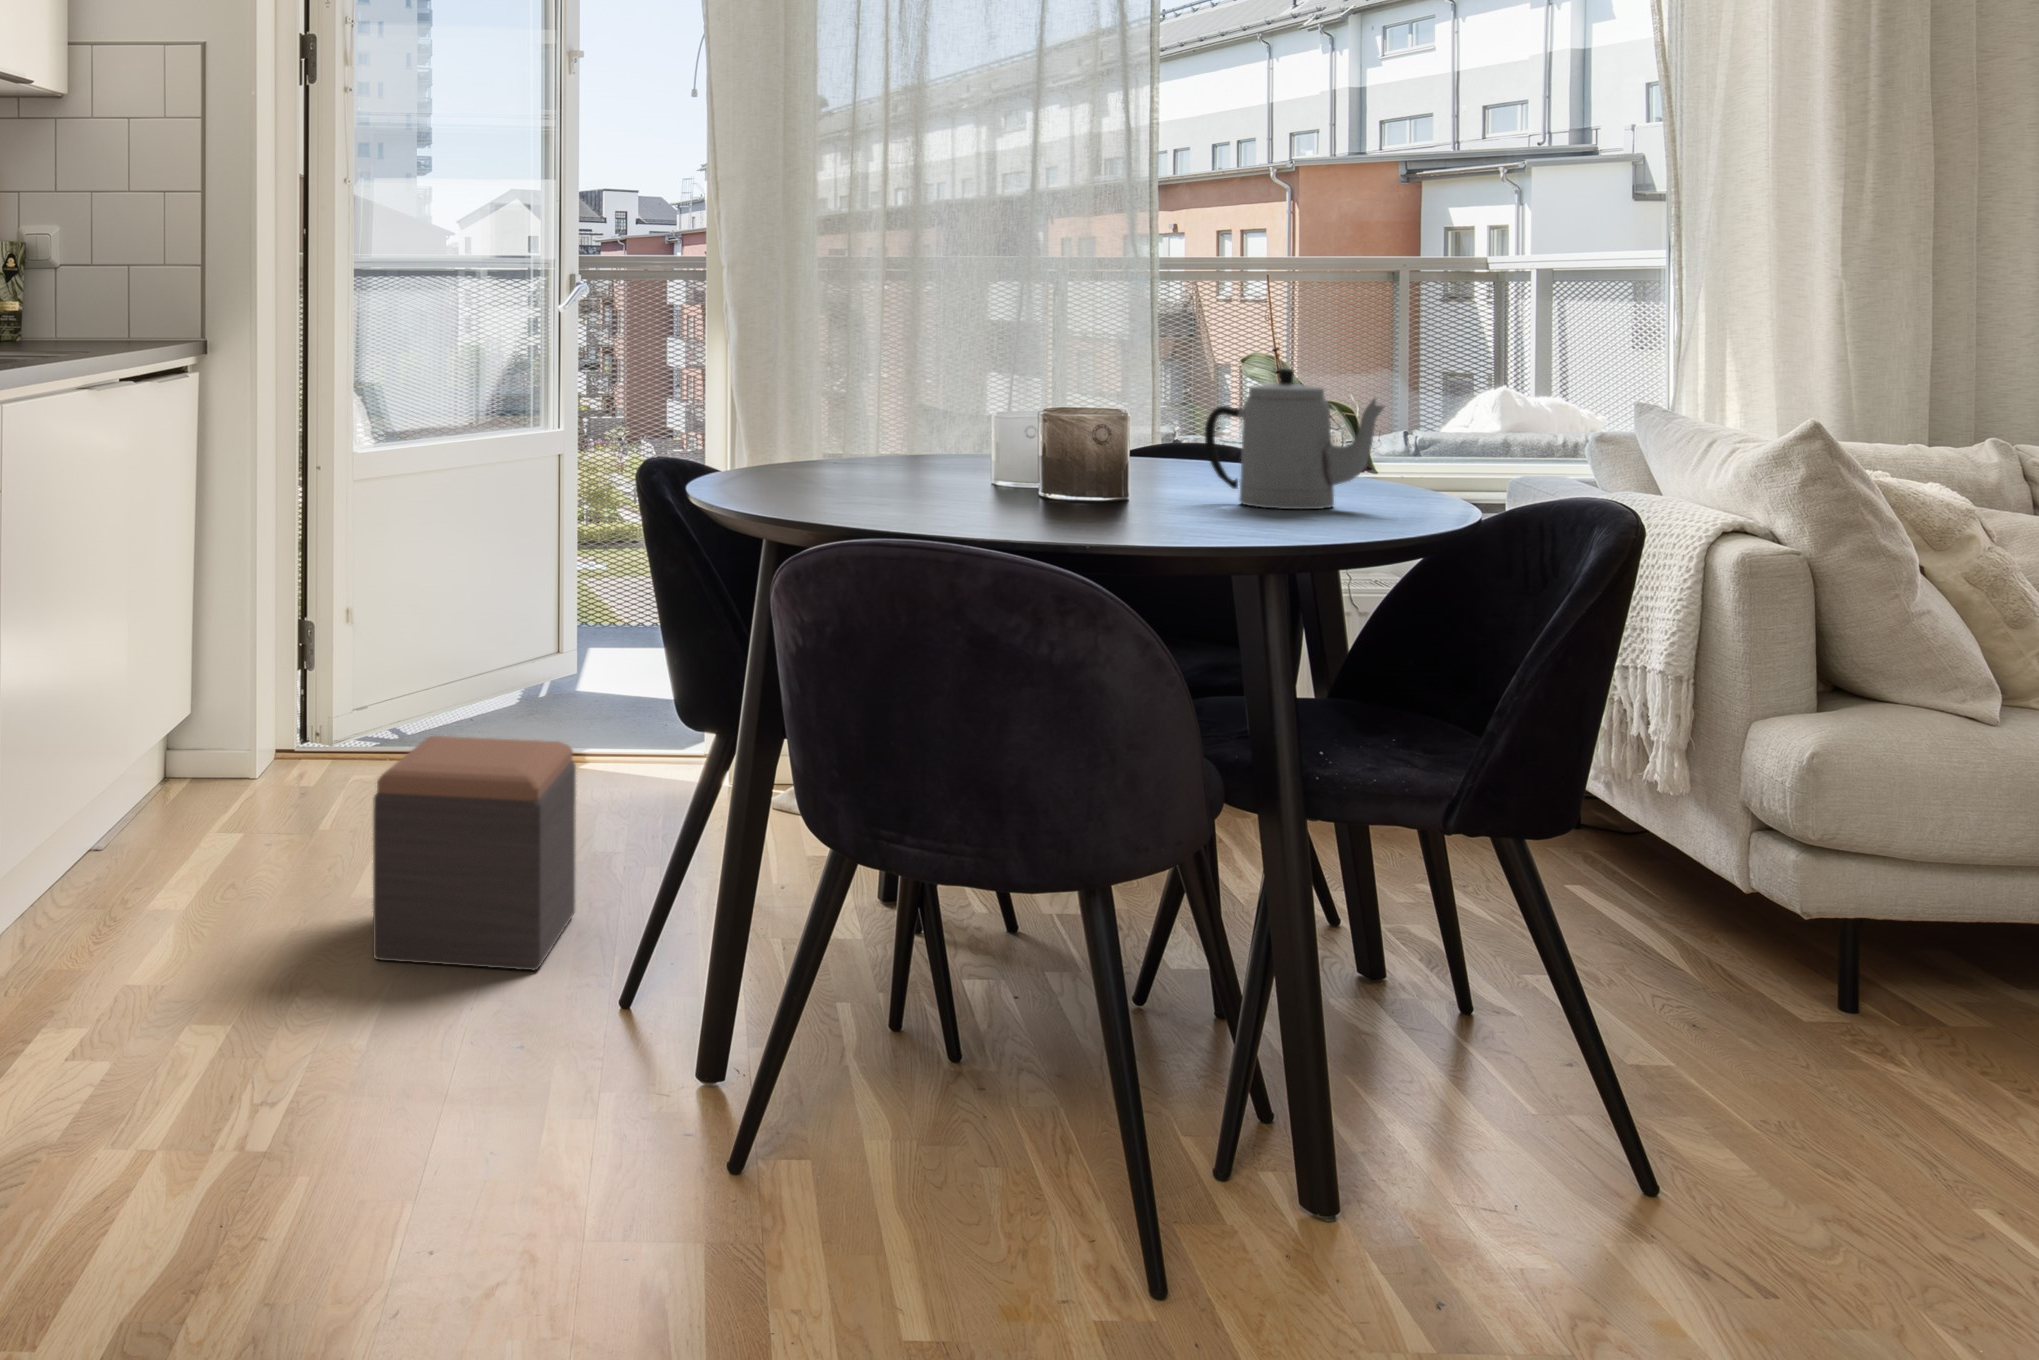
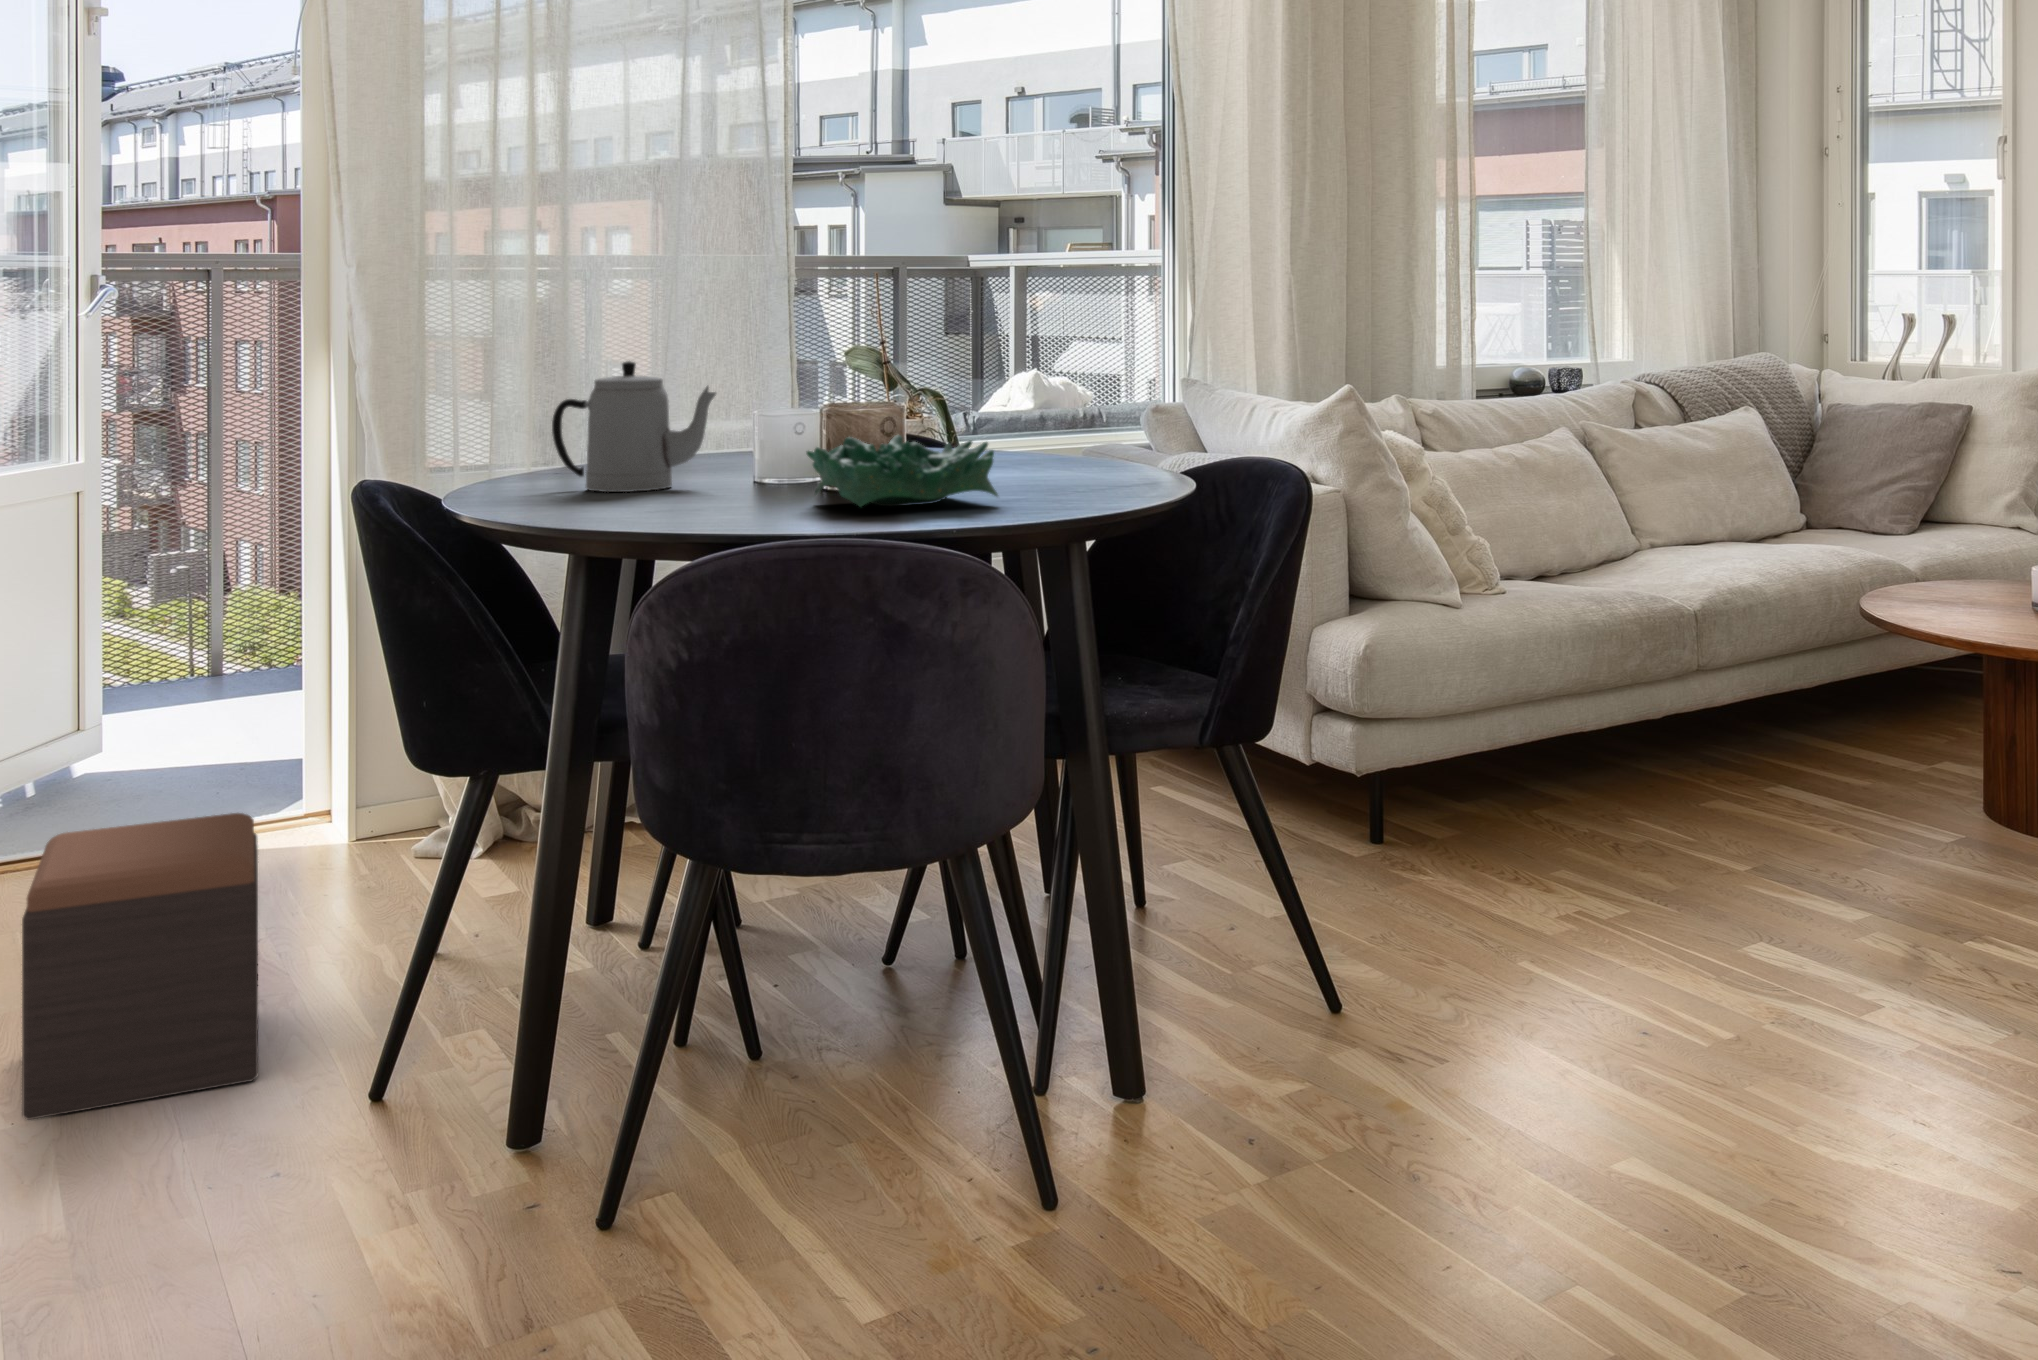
teapot: present [1205,369,1384,509] -> present [552,361,716,492]
decorative bowl: none [968,447,1160,521] -> present [807,435,998,507]

